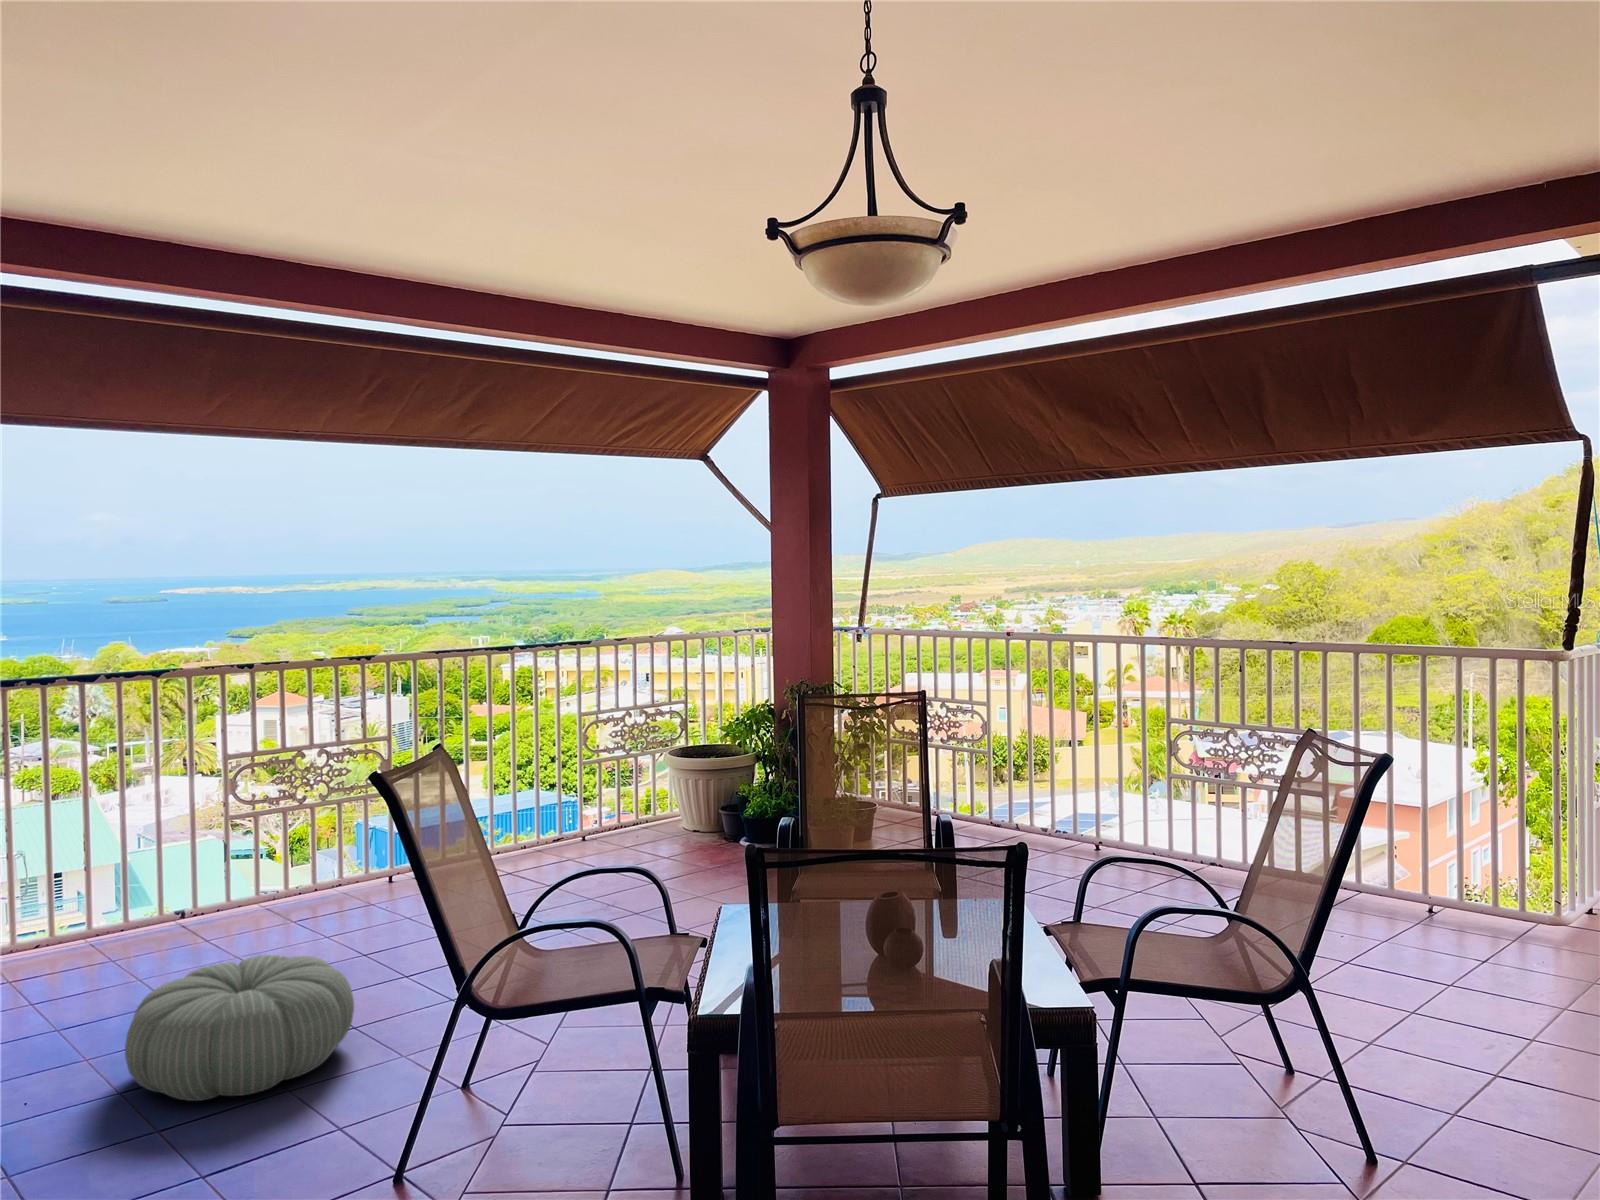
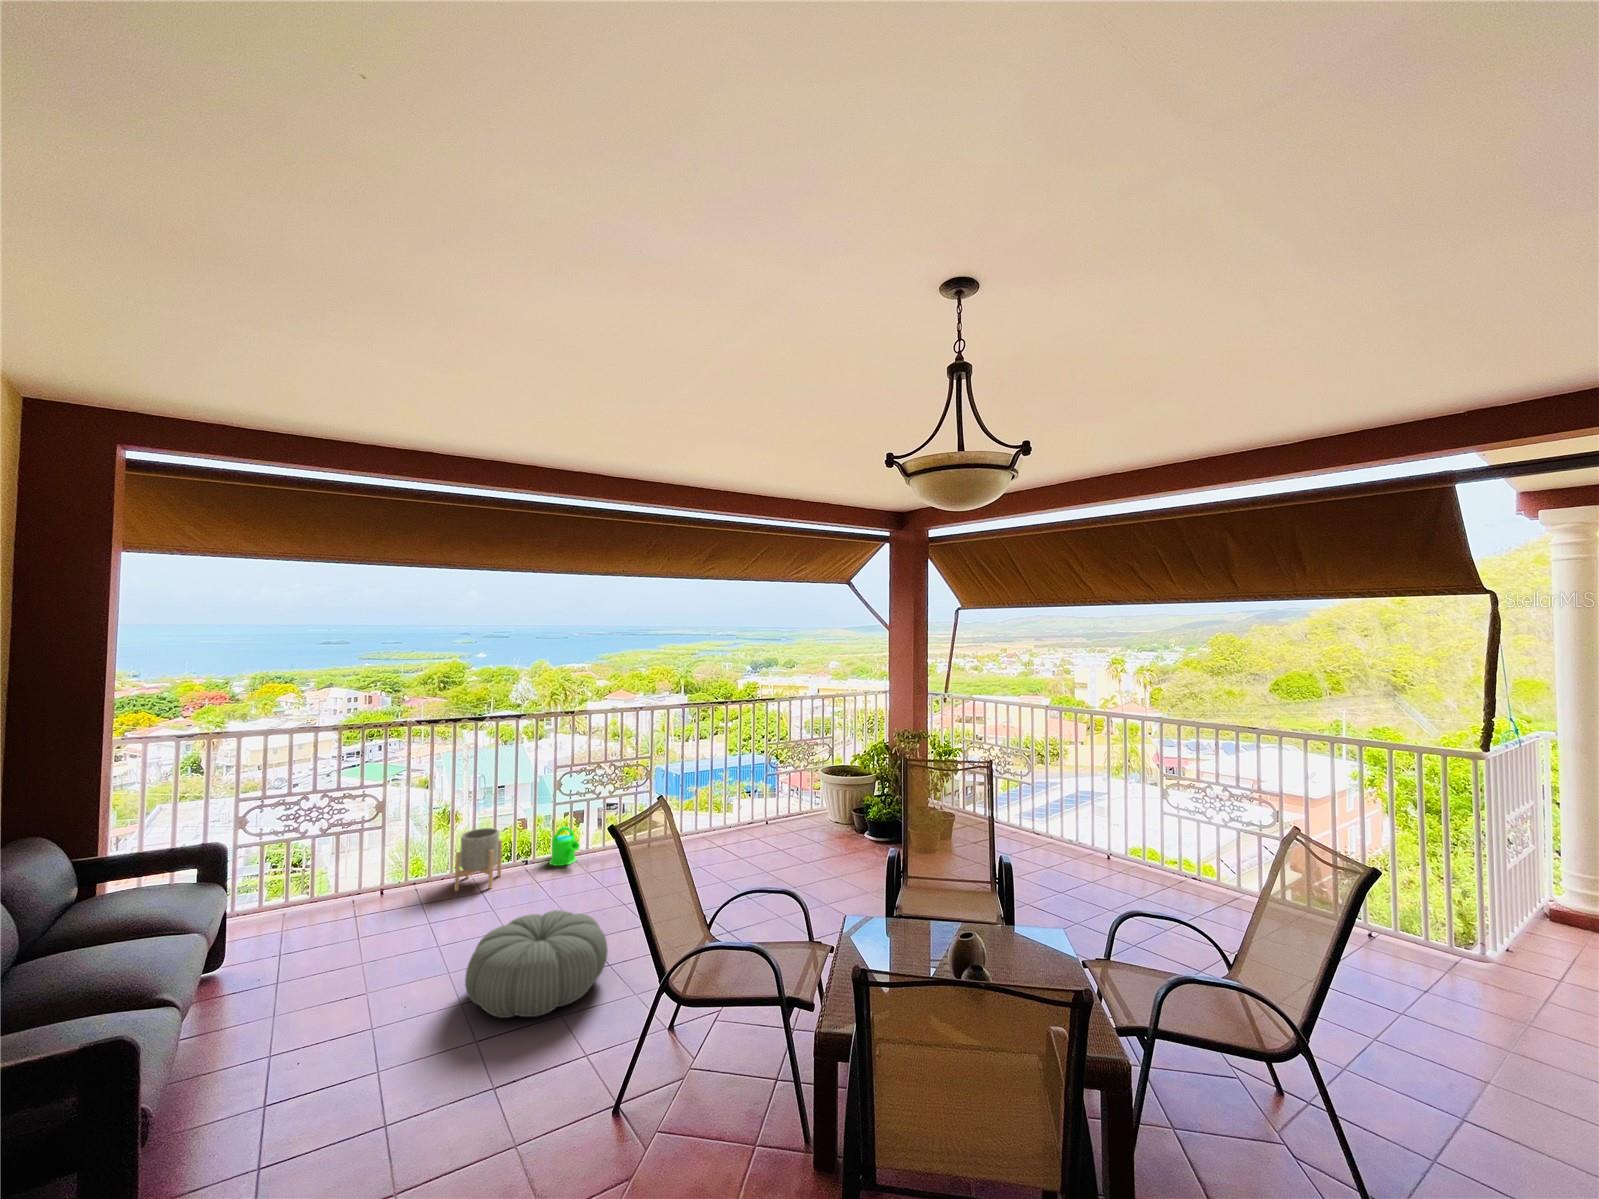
watering can: none [218,857,272,921] -> present [550,826,580,866]
planter: none [55,864,137,966] -> present [454,828,502,891]

